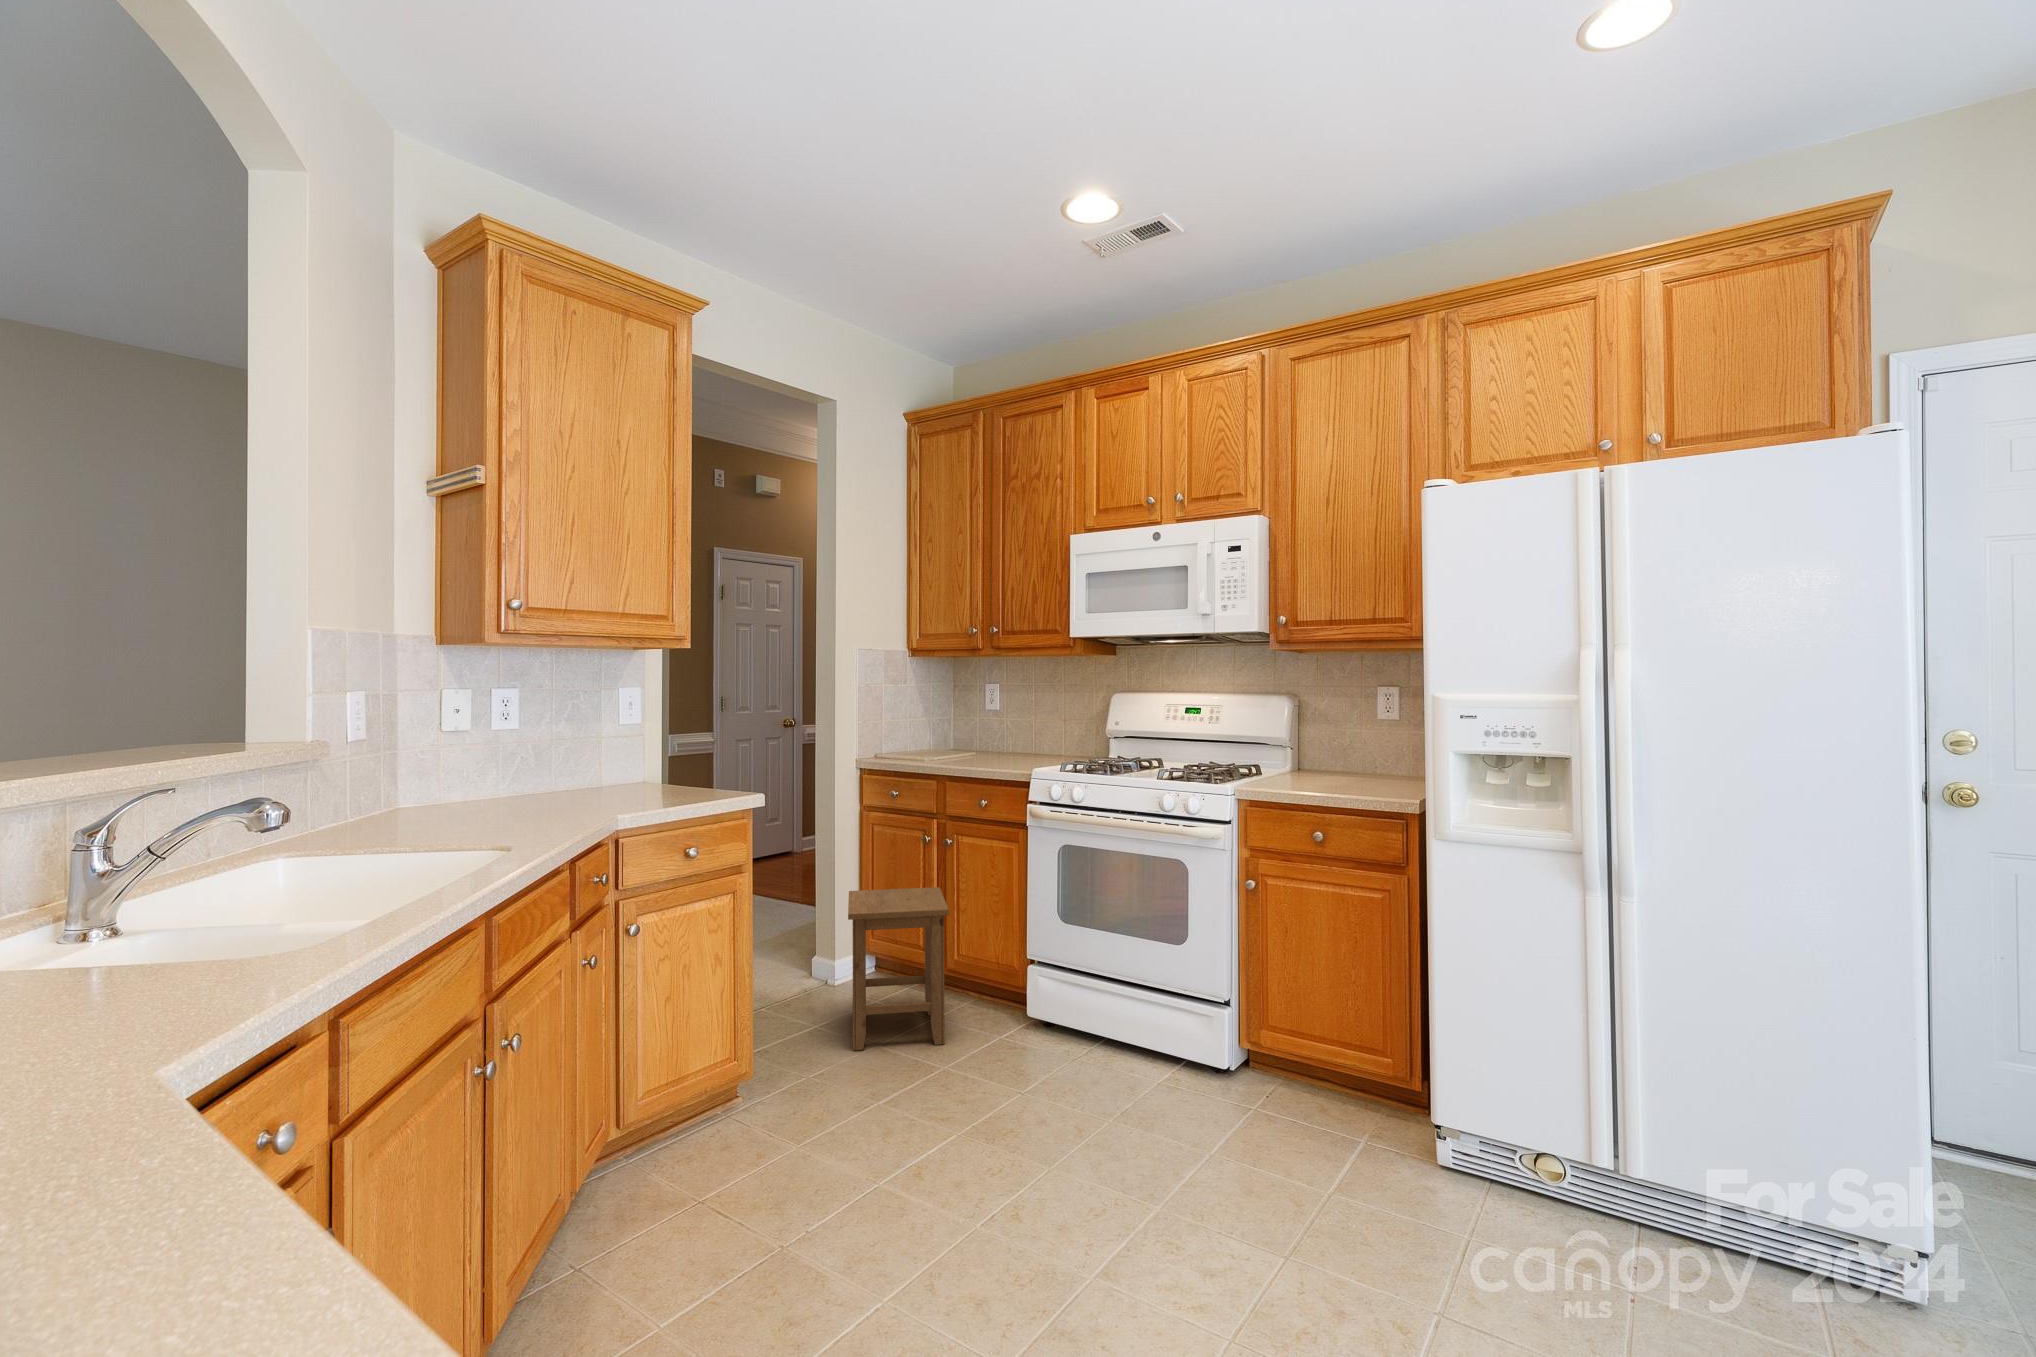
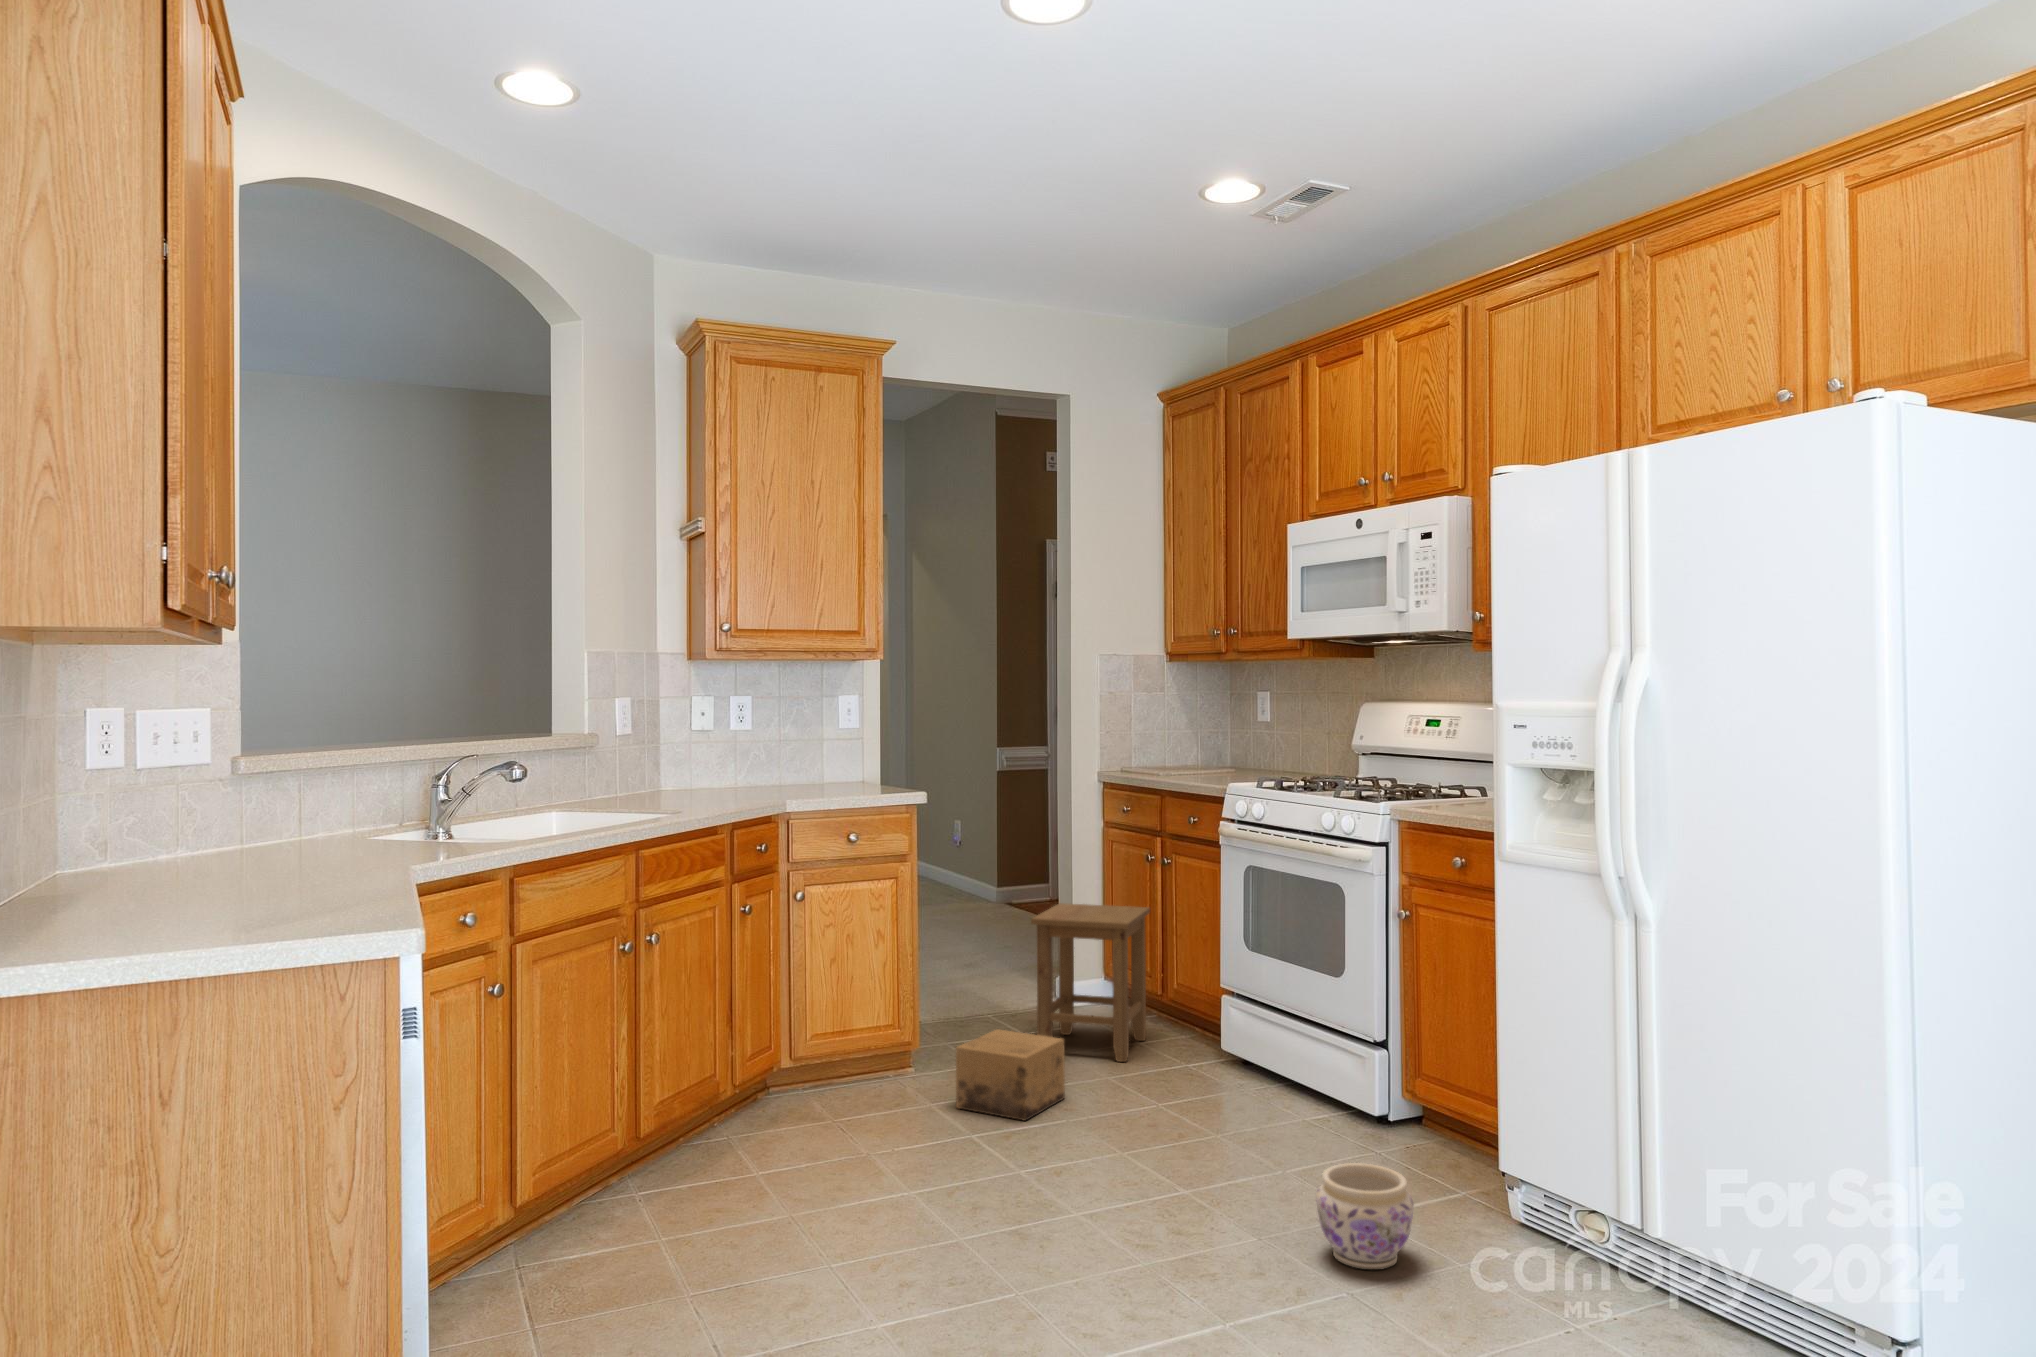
cardboard box: none [829,1042,929,1145] -> present [956,1029,1065,1121]
planter: none [1339,1152,1441,1272] -> present [1316,1163,1414,1270]

